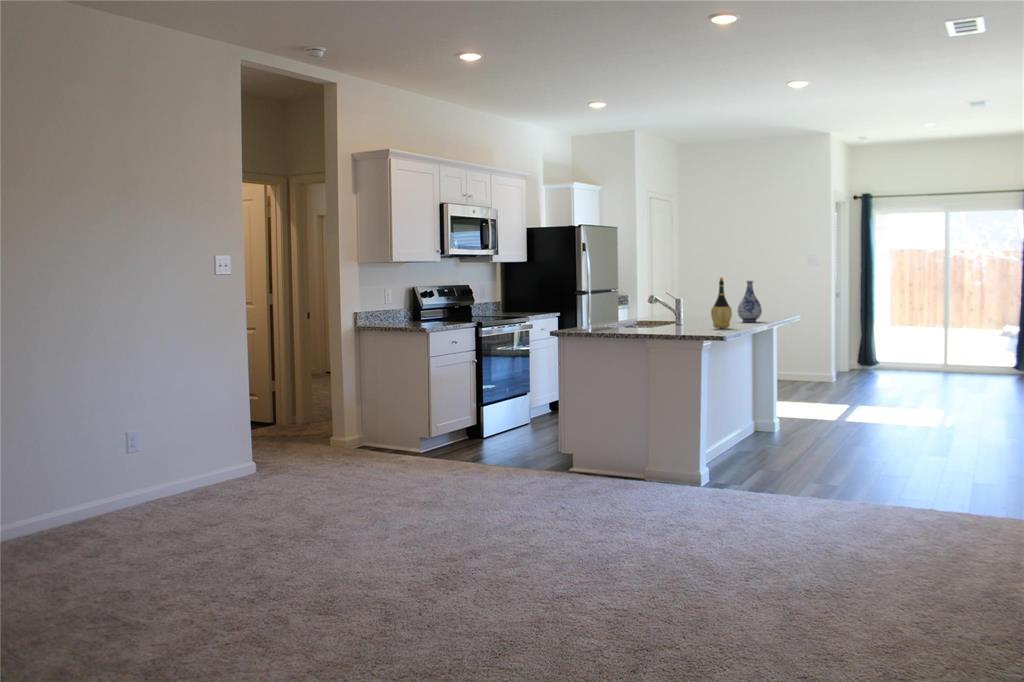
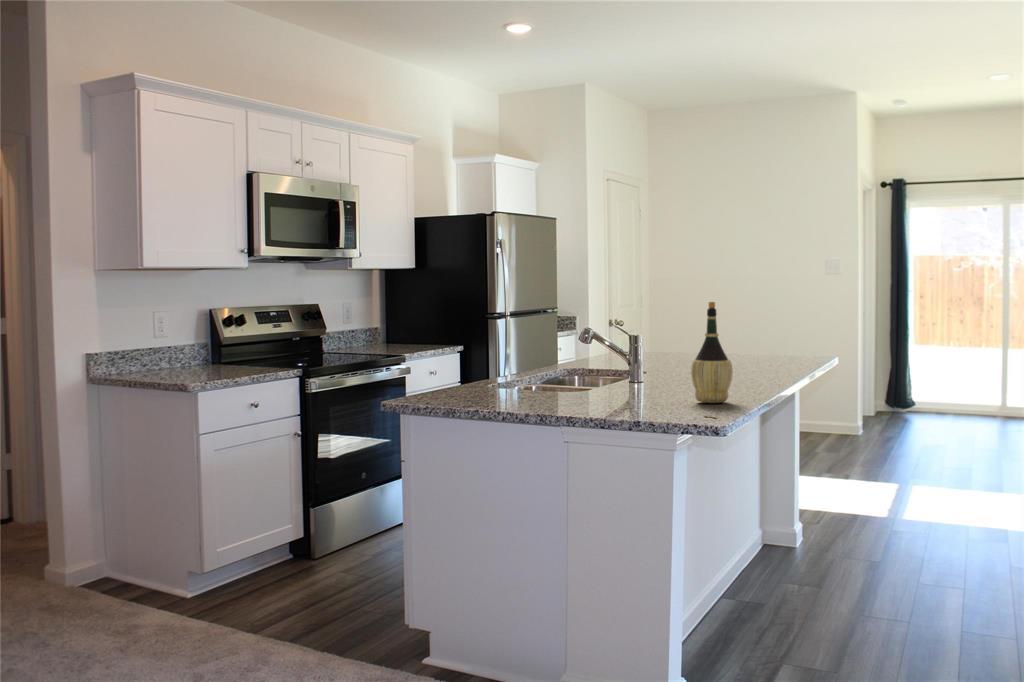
vase: present [737,281,762,322] -> none [738,303,781,377]

